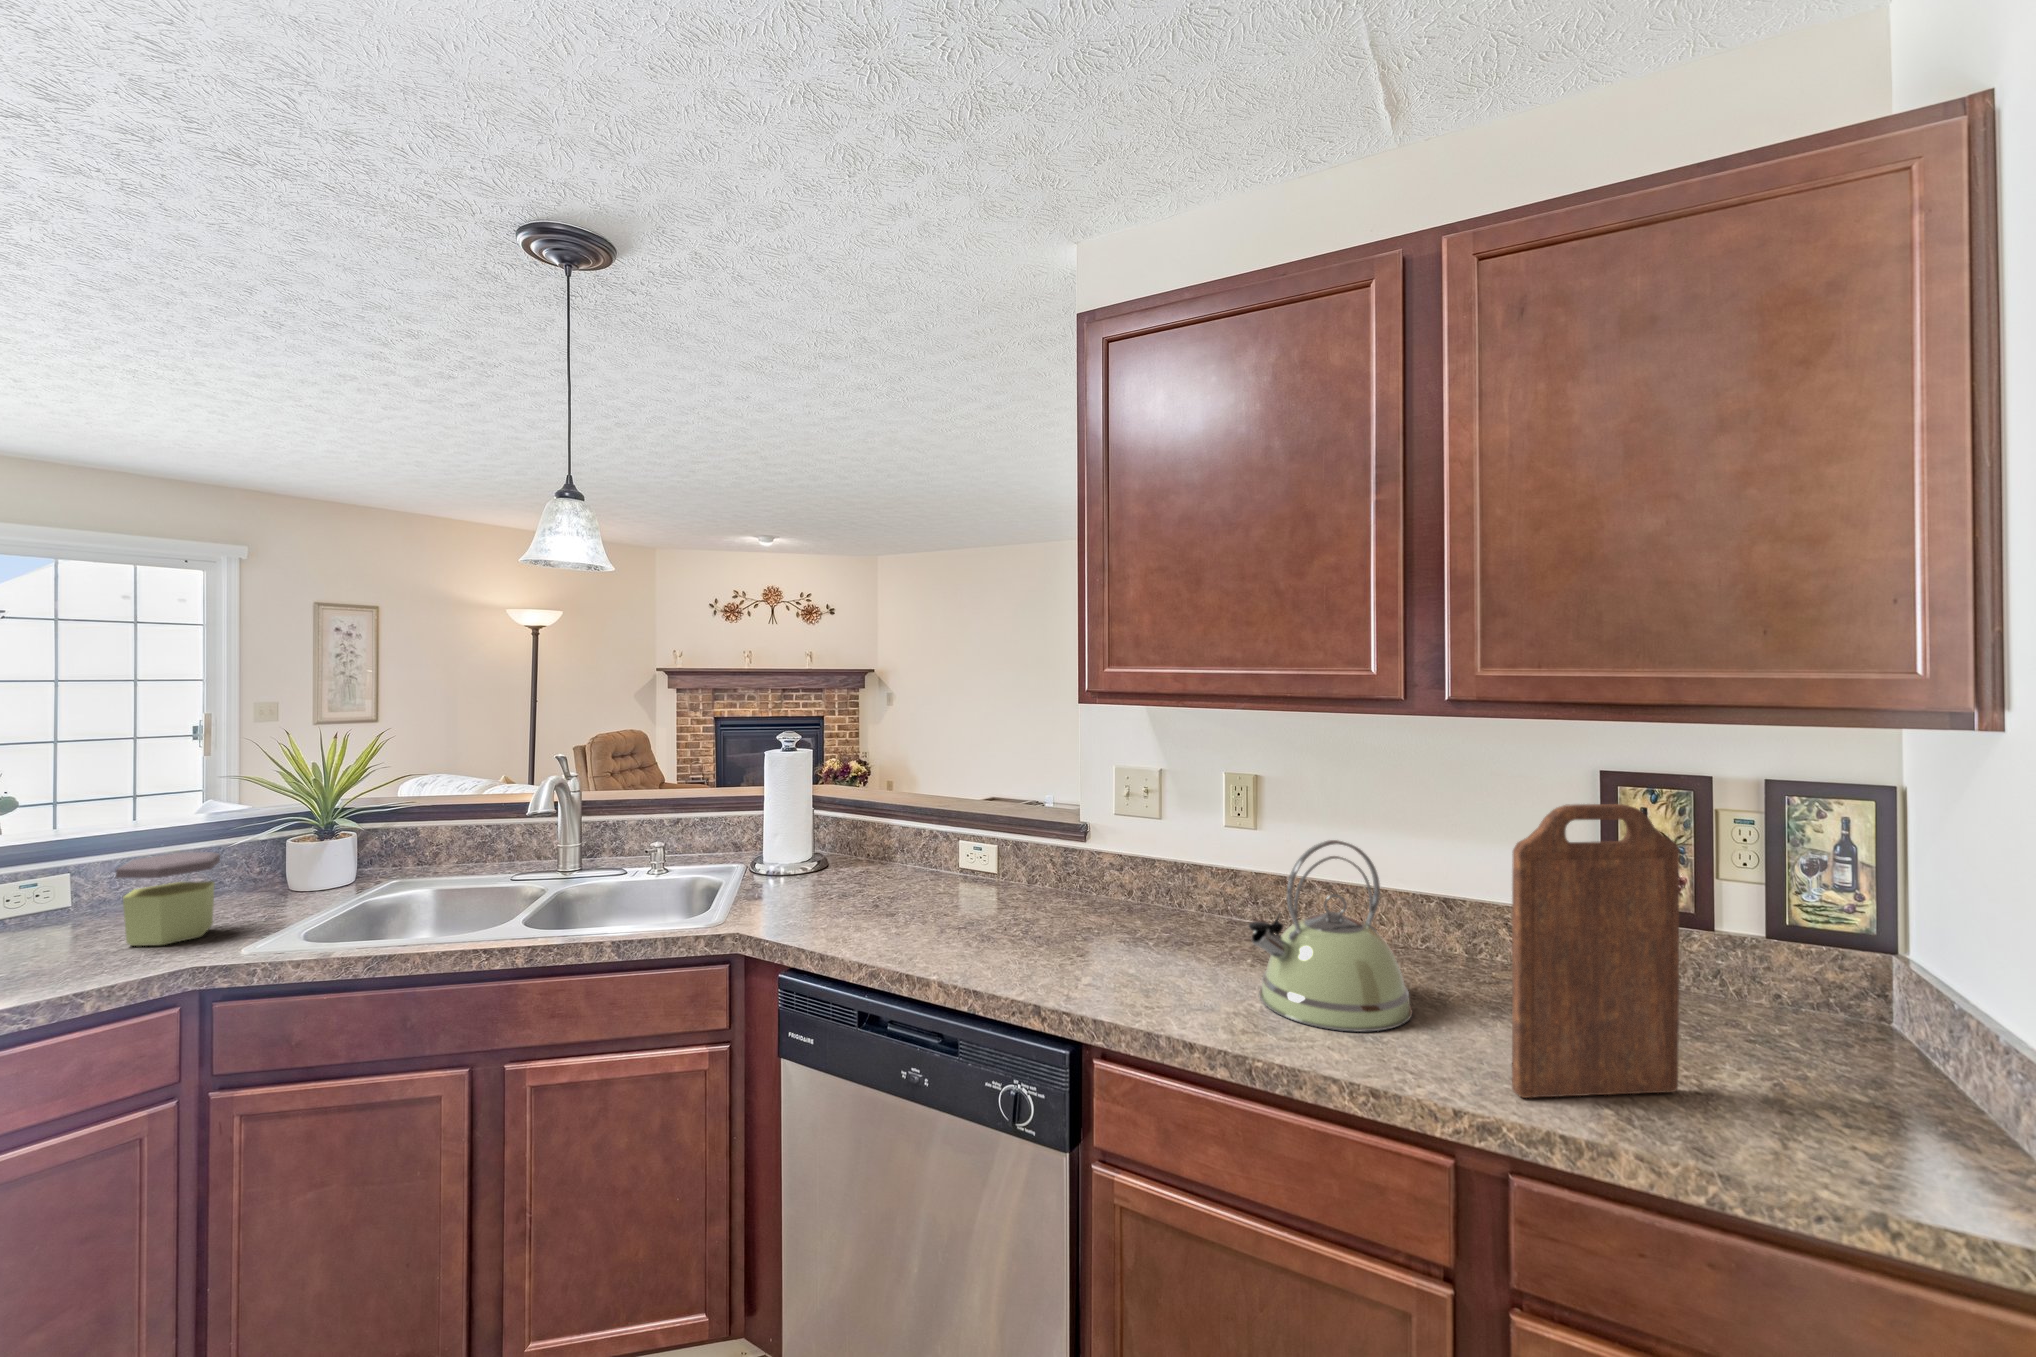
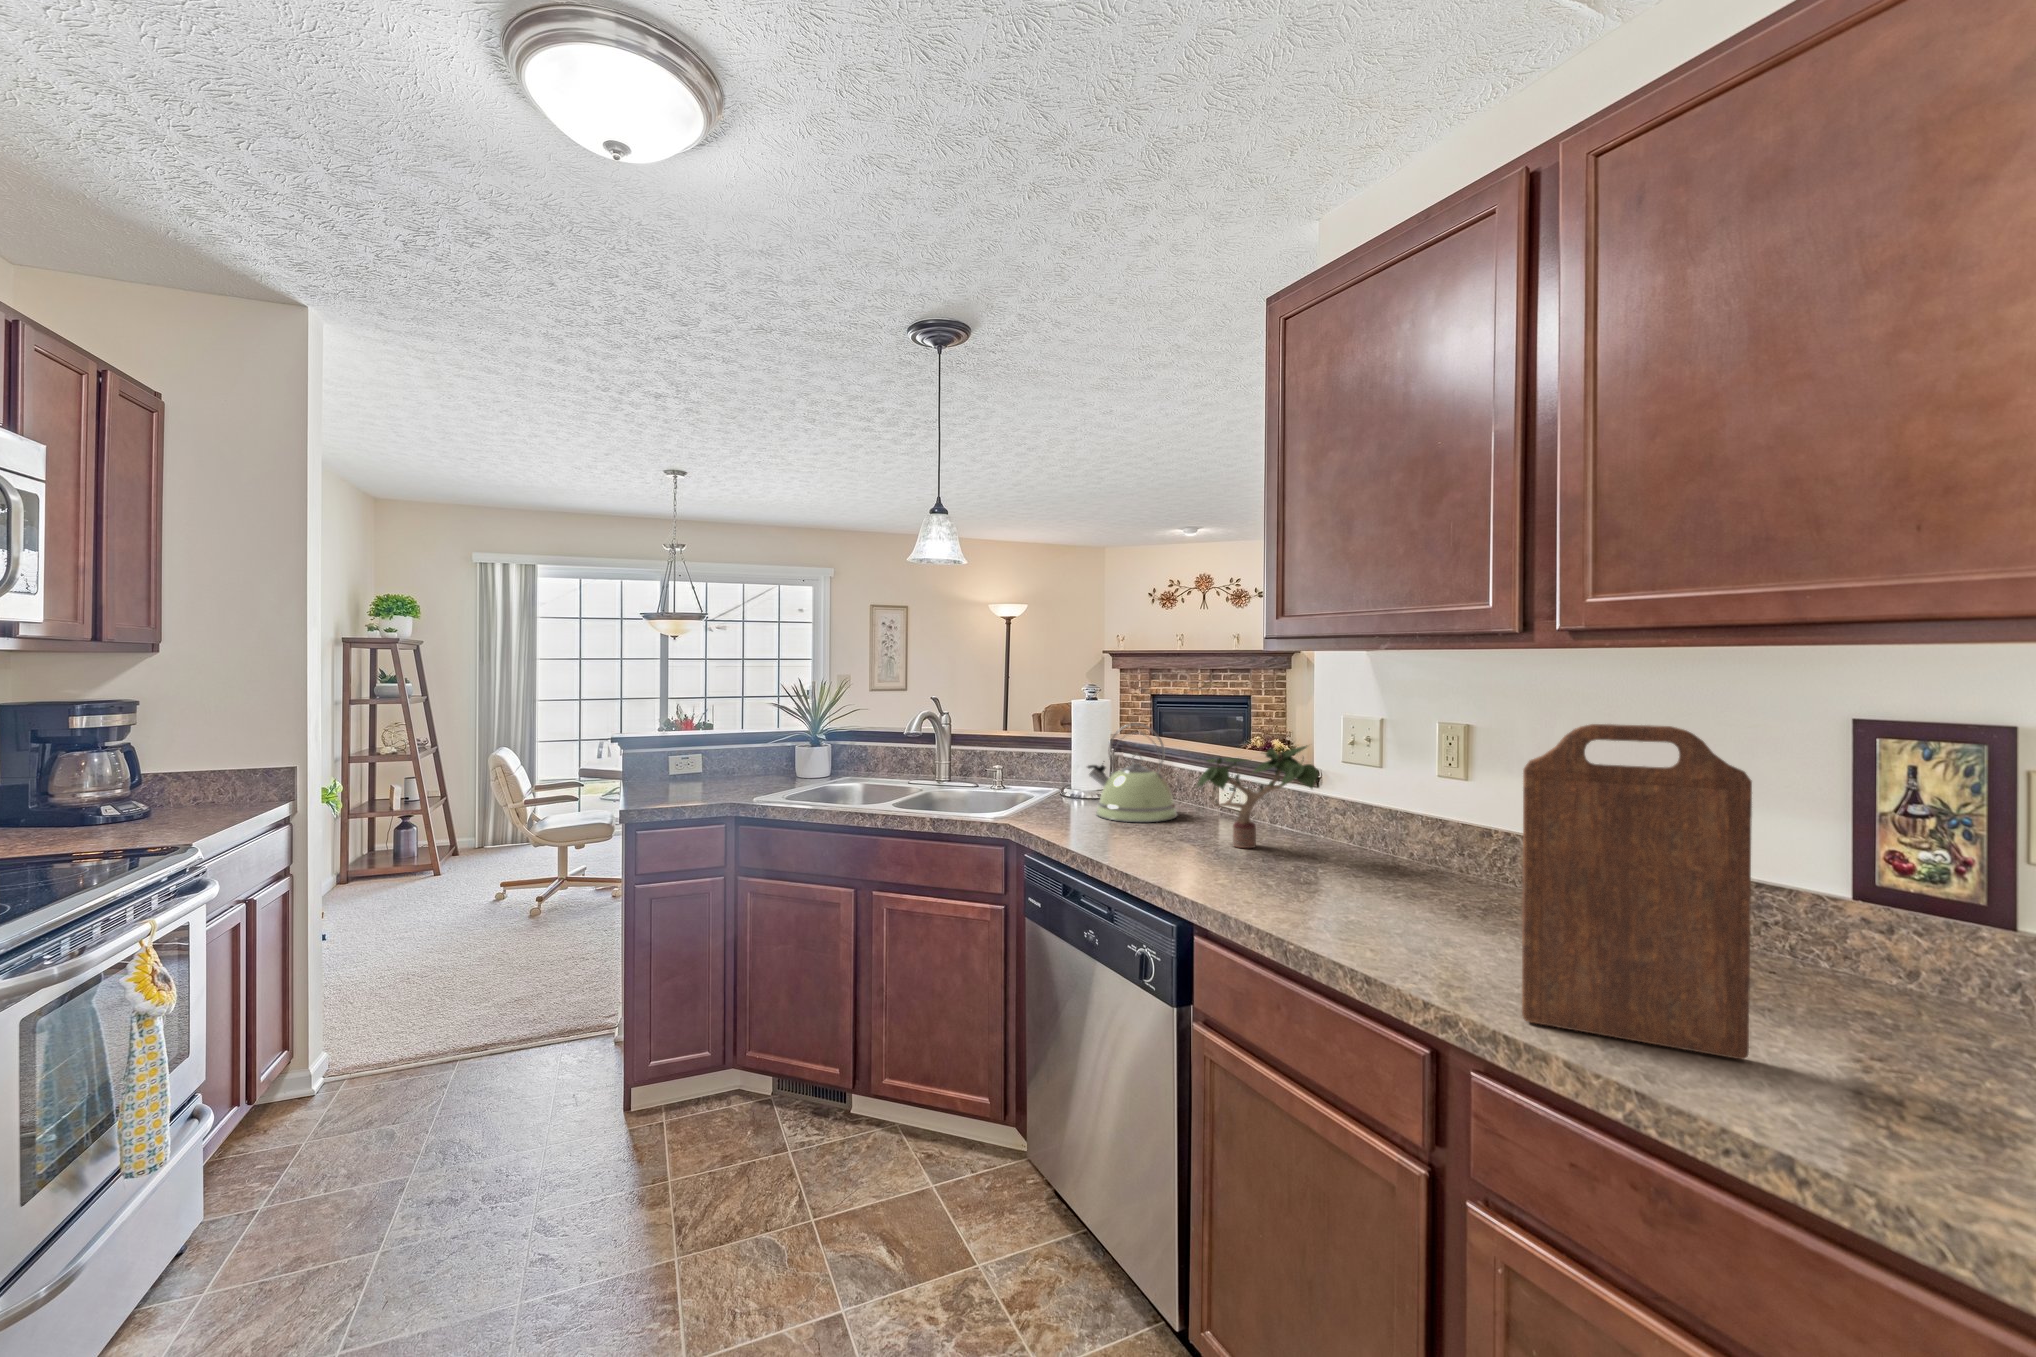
potted plant: none [979,797,1161,925] -> present [1197,745,1318,848]
kettle: present [1249,840,1412,1032] -> present [1088,723,1177,822]
jar: present [116,852,220,946] -> none [699,742,747,793]

